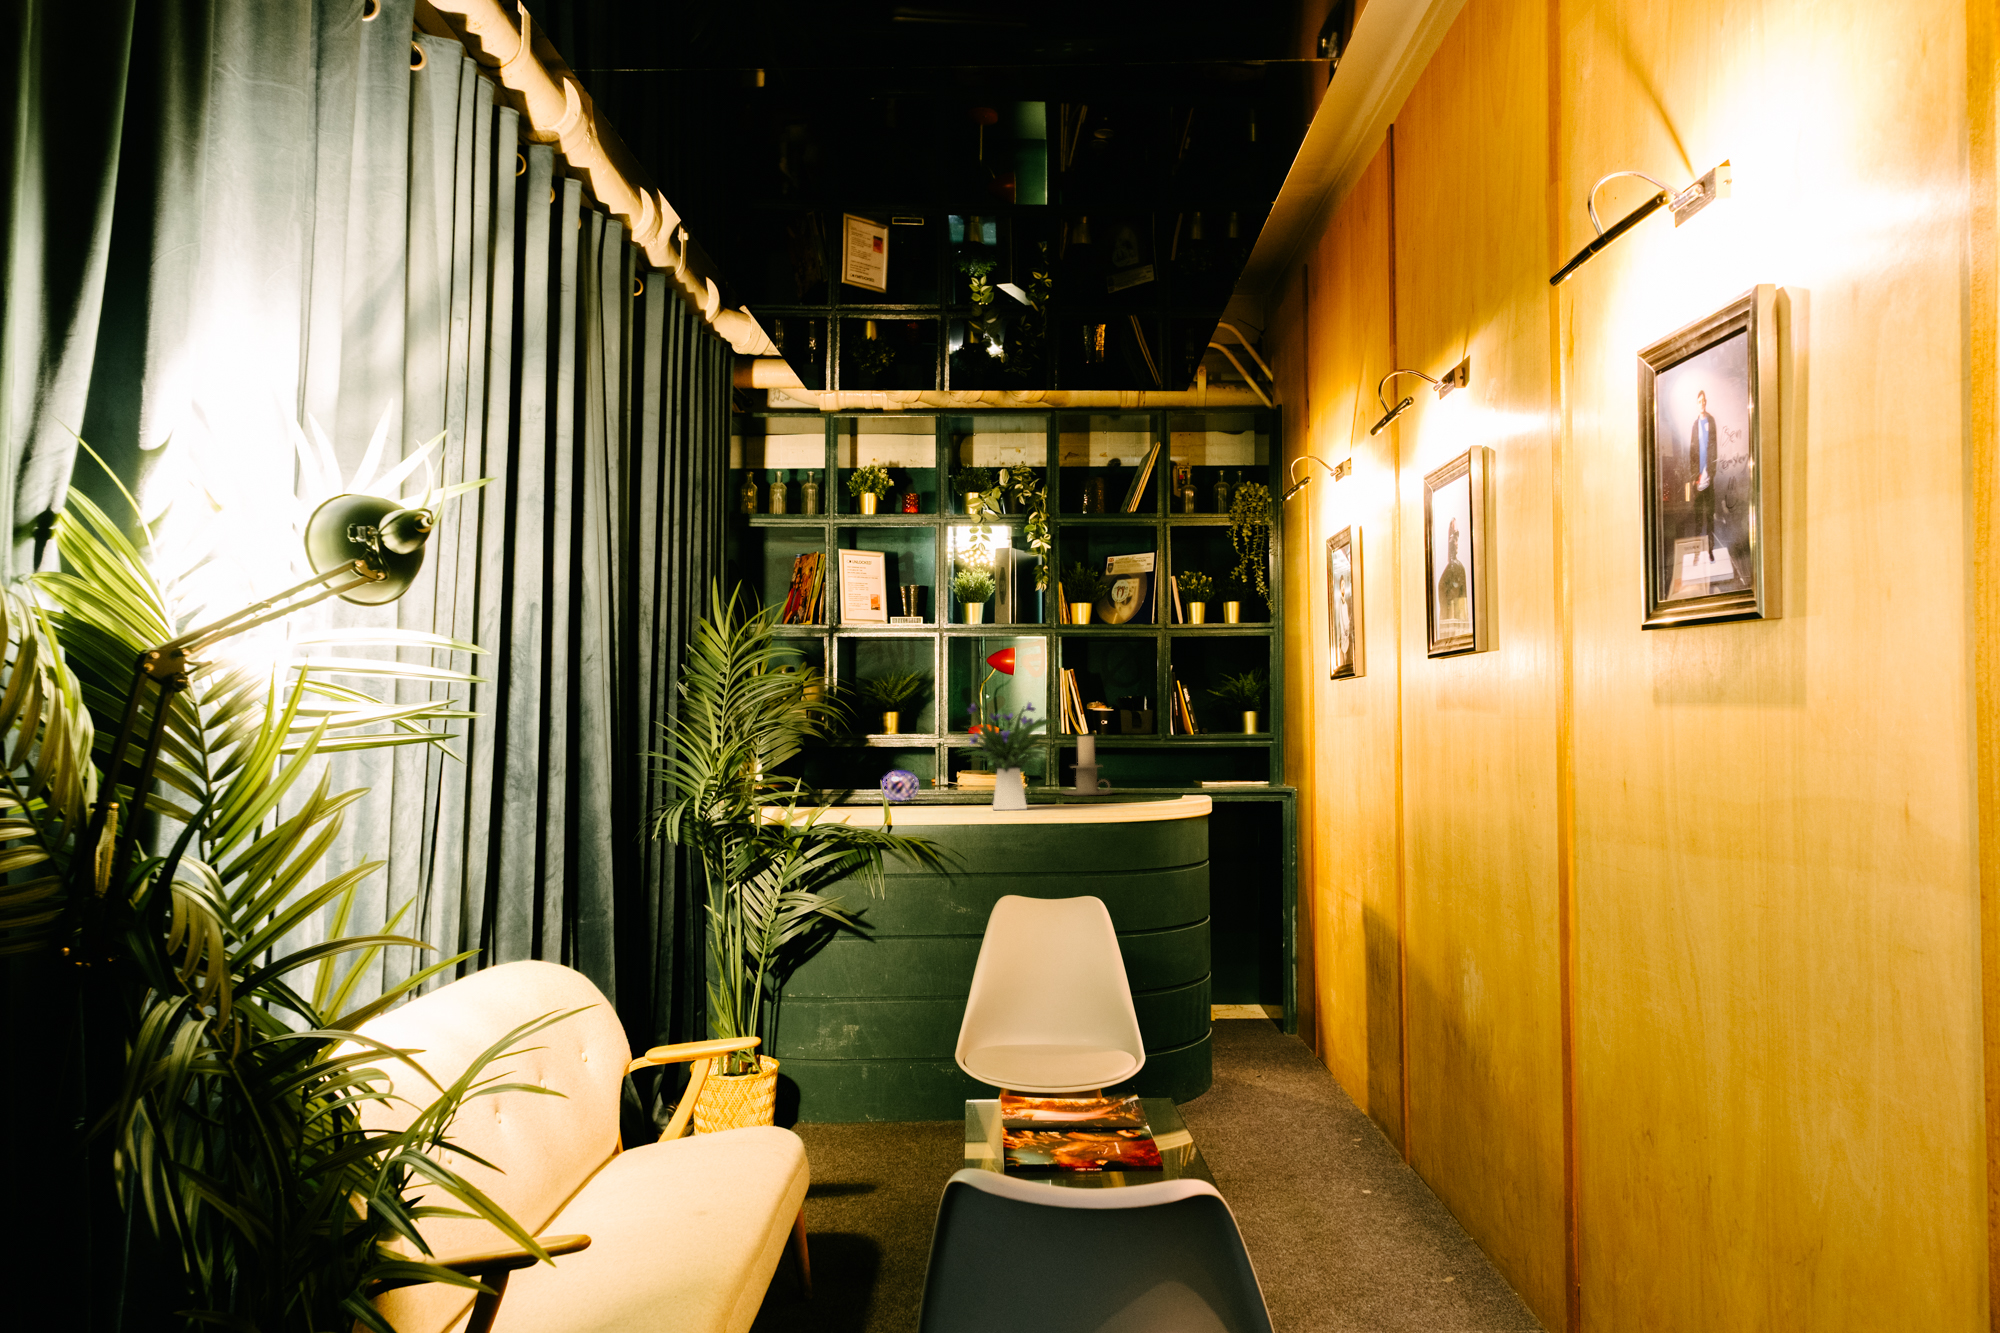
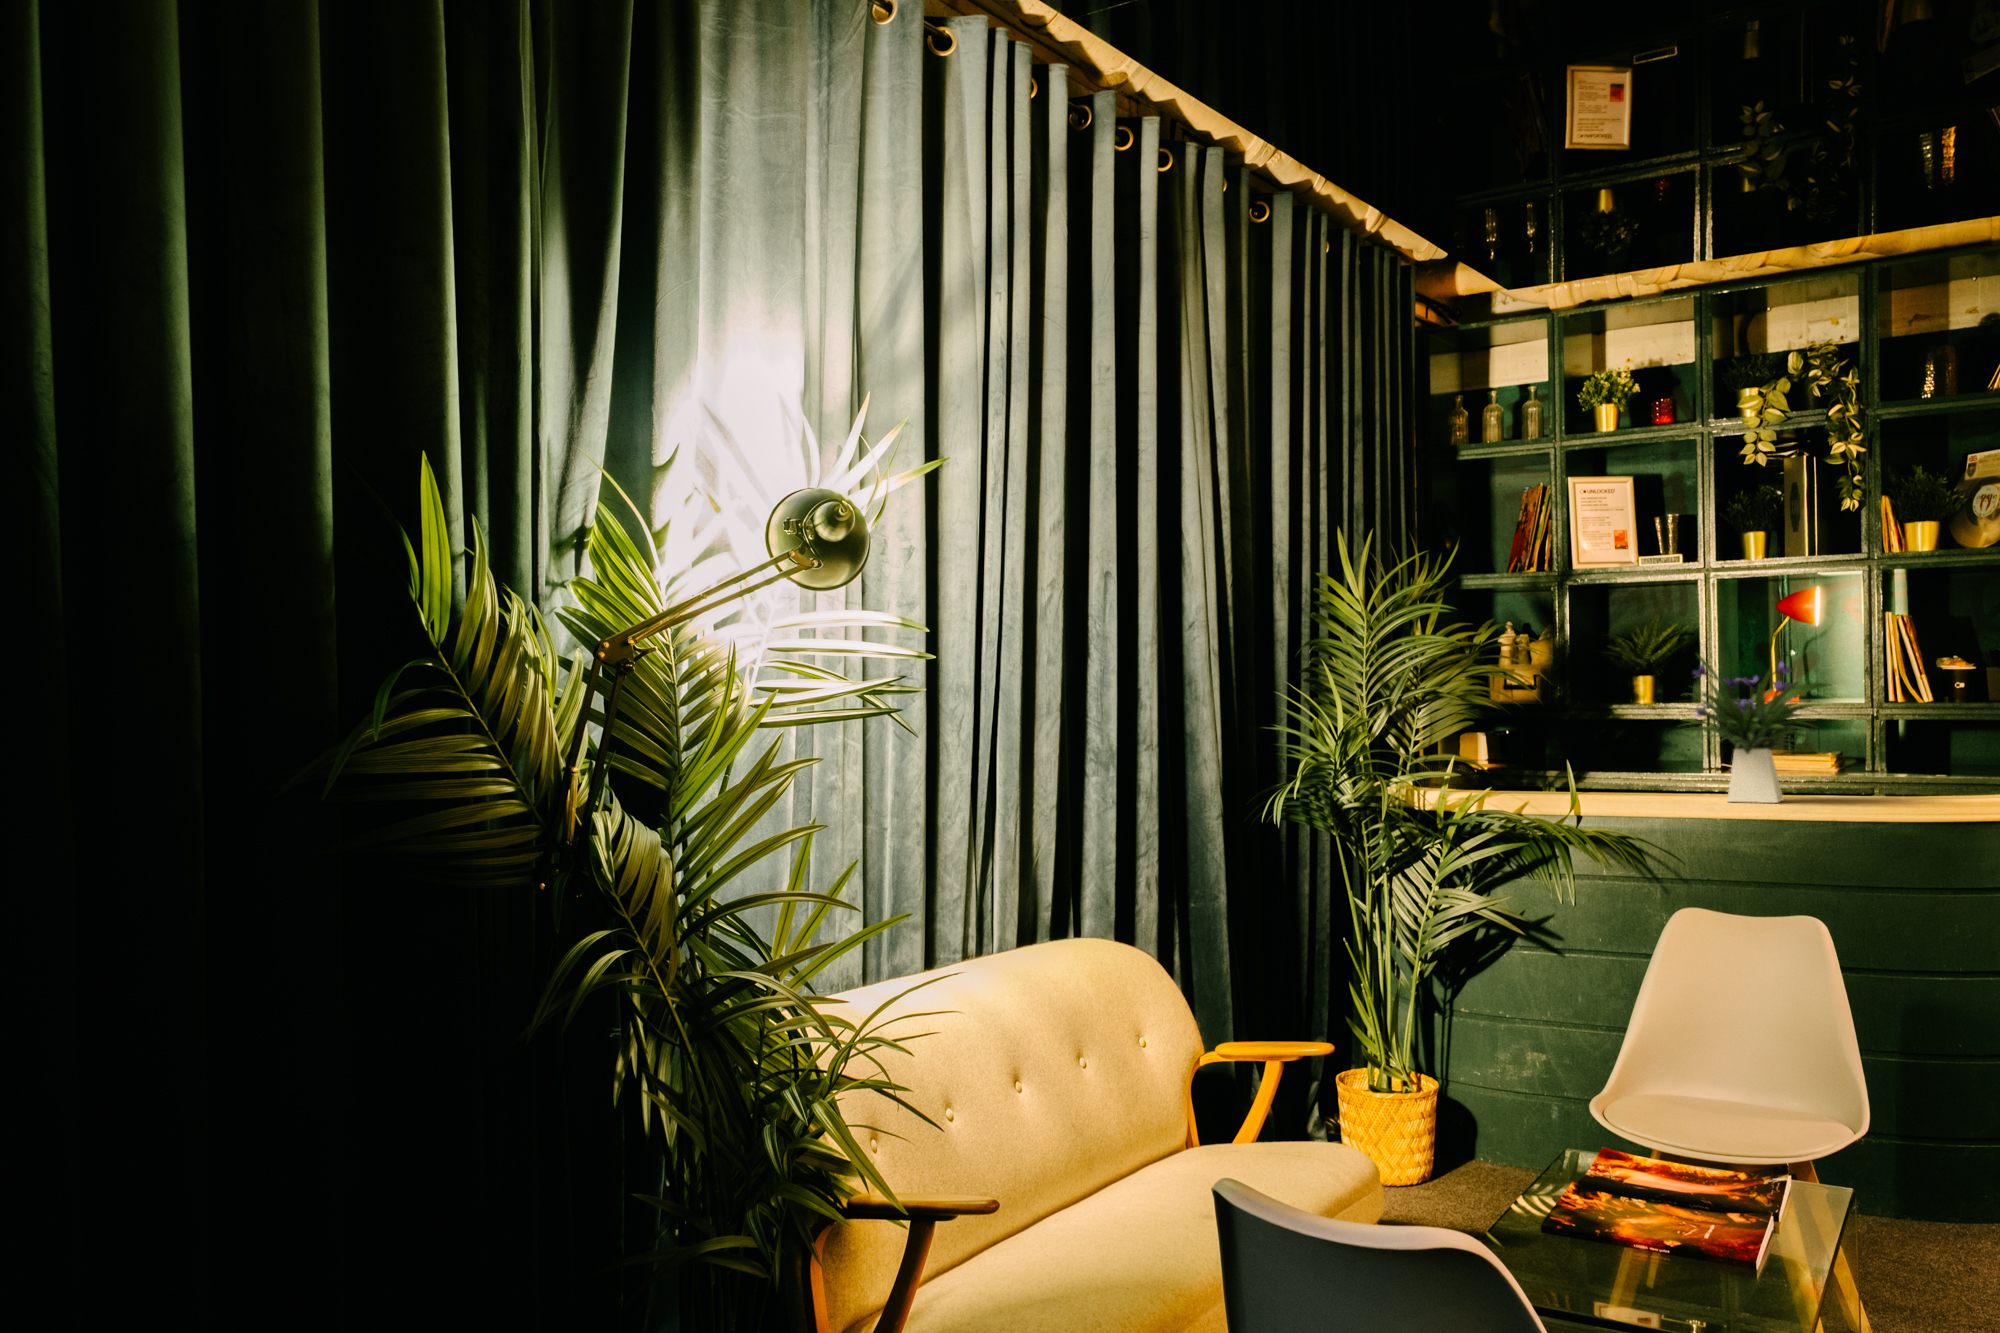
candle holder: present [1061,736,1113,796] -> none [1874,702,1965,785]
decorative orb: present [882,770,919,801] -> none [1608,746,1658,784]

